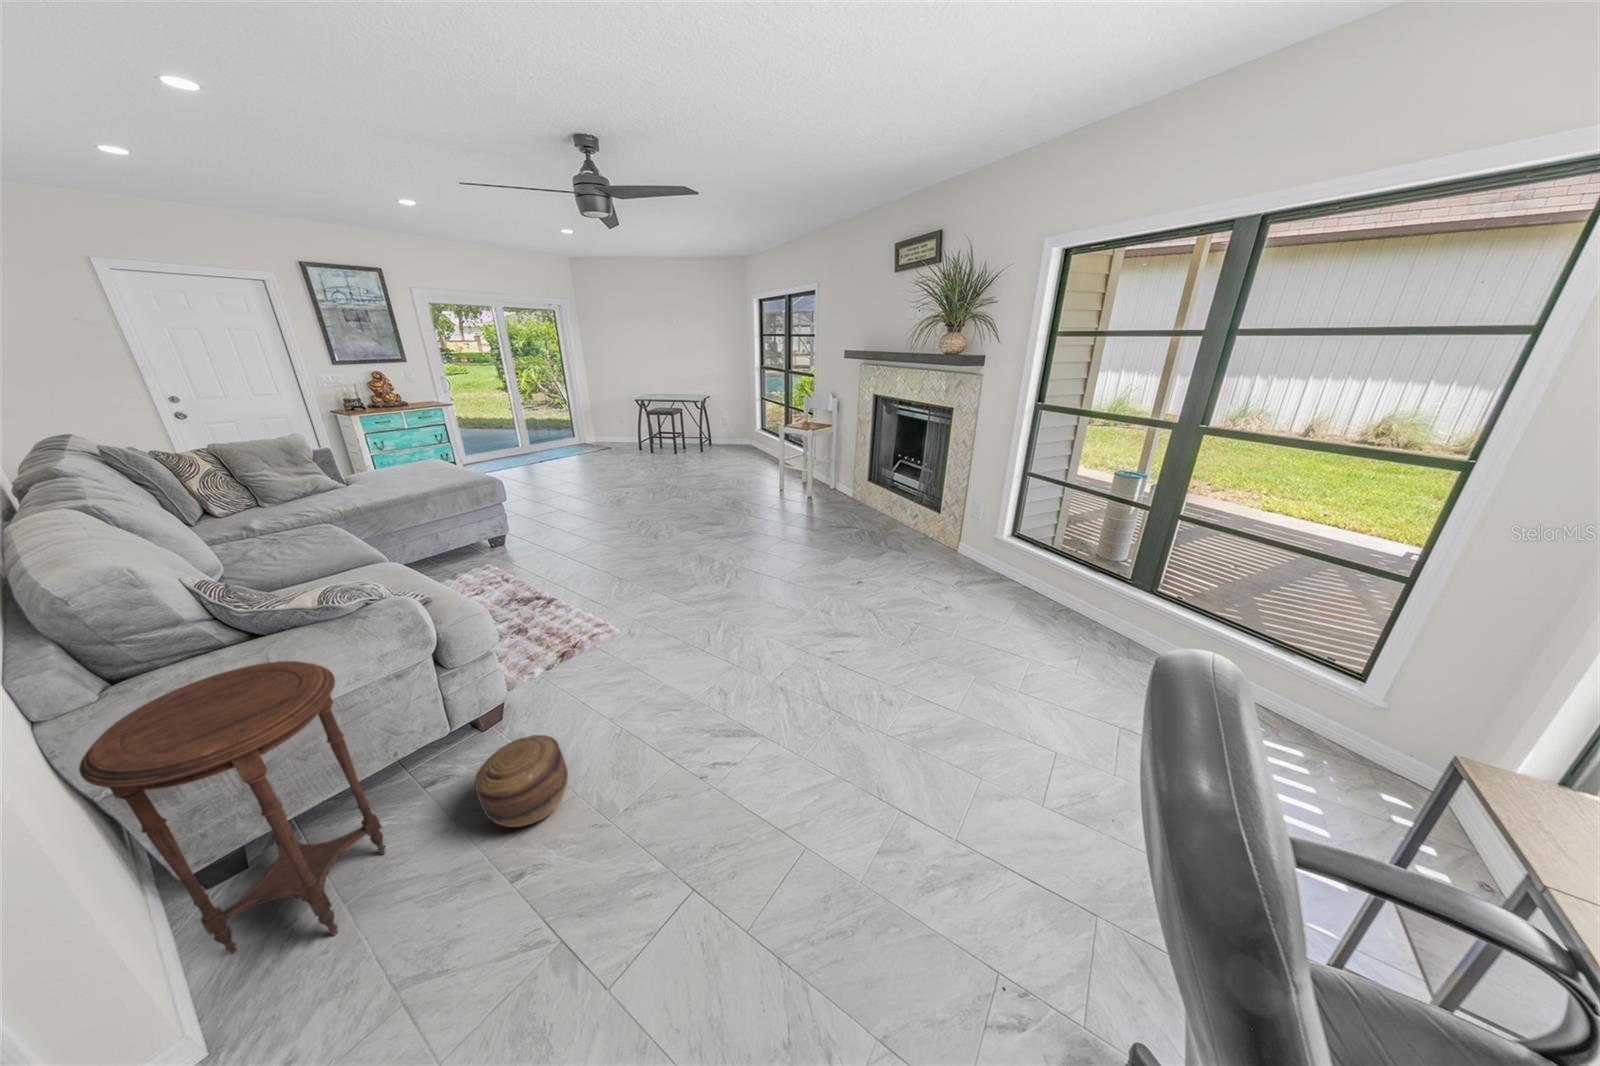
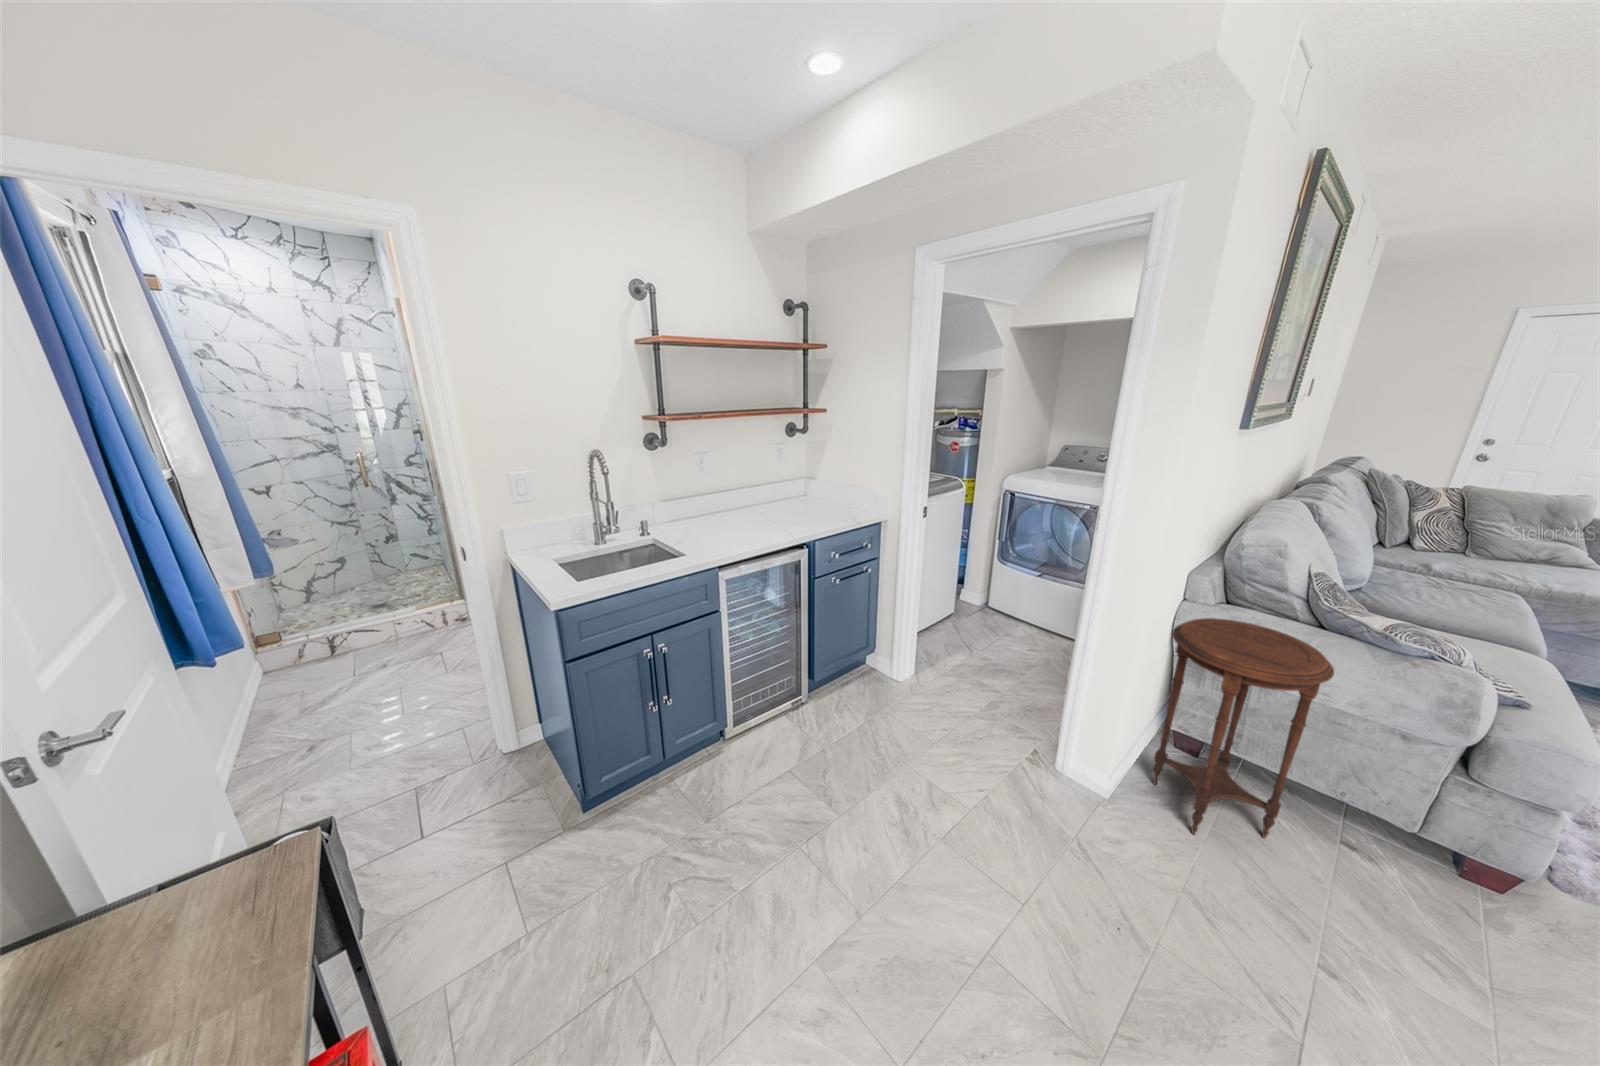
basket: present [475,735,568,827] -> none [1359,869,1523,1005]

